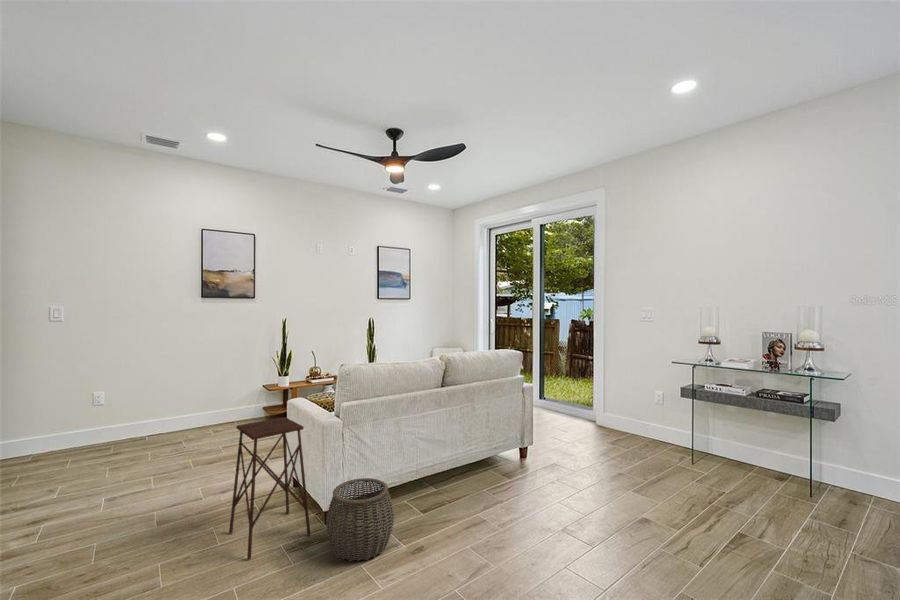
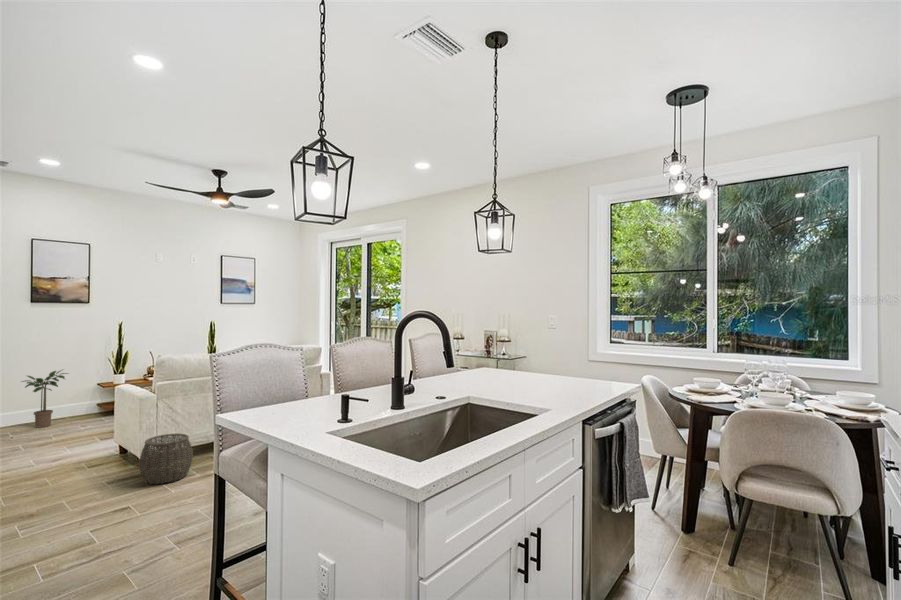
potted plant: none [190,370,238,435] -> present [22,371,67,427]
side table: present [229,417,310,559] -> none [60,394,129,490]

